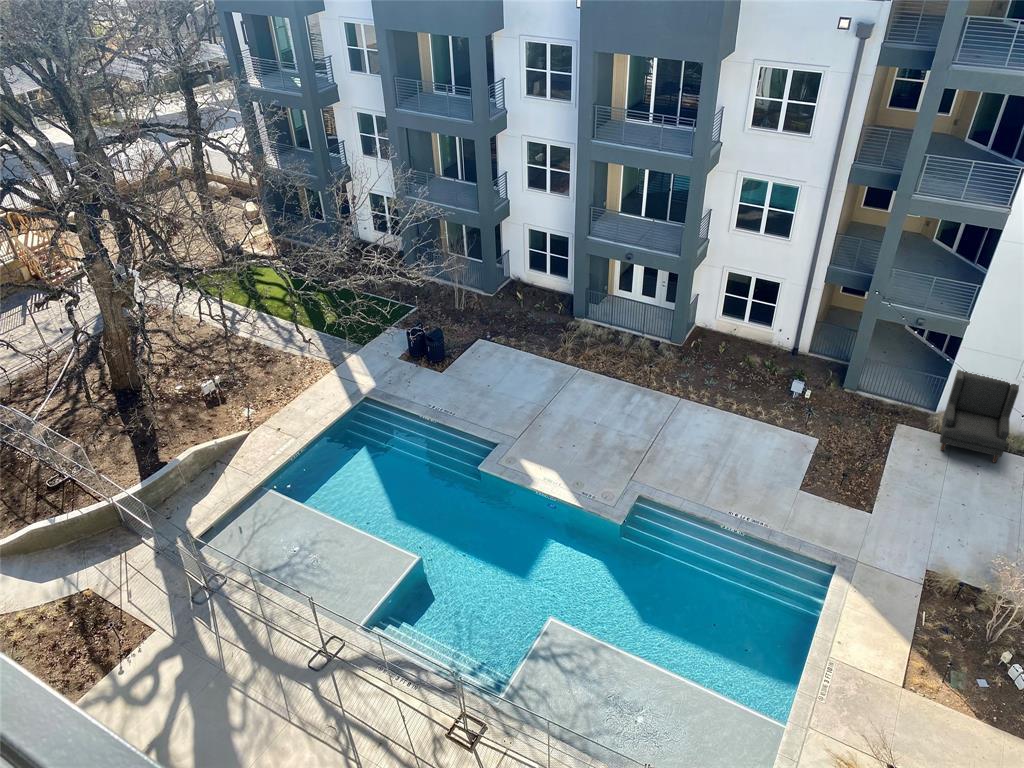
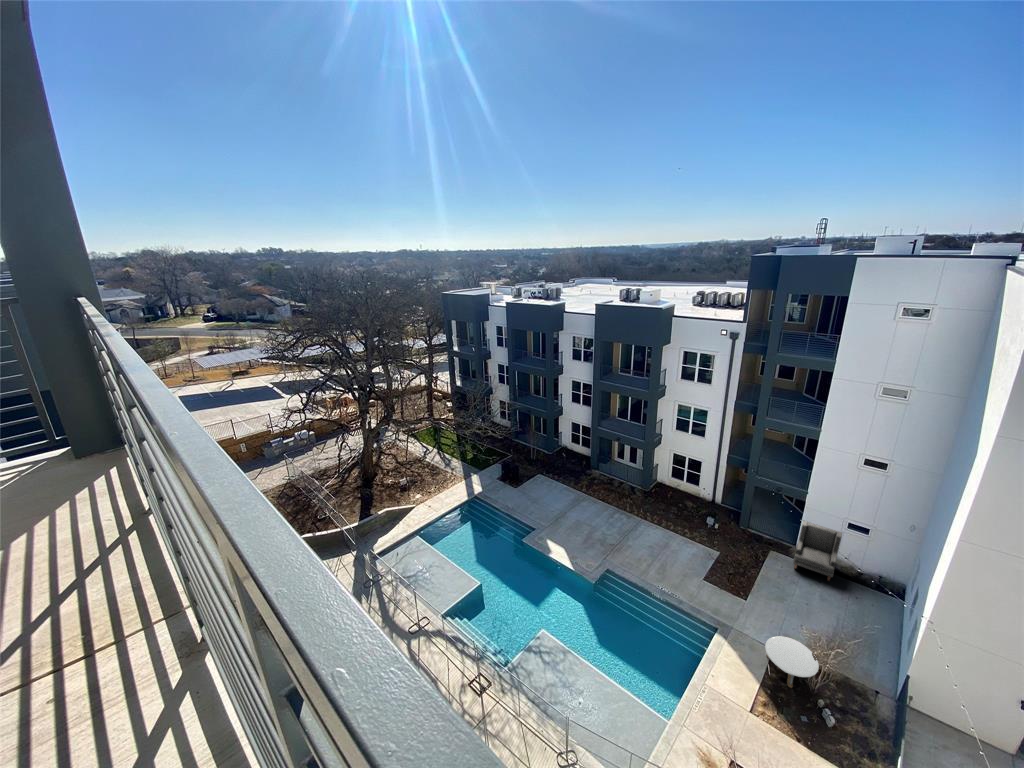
round table: none [915,564,998,639] -> present [765,636,819,688]

